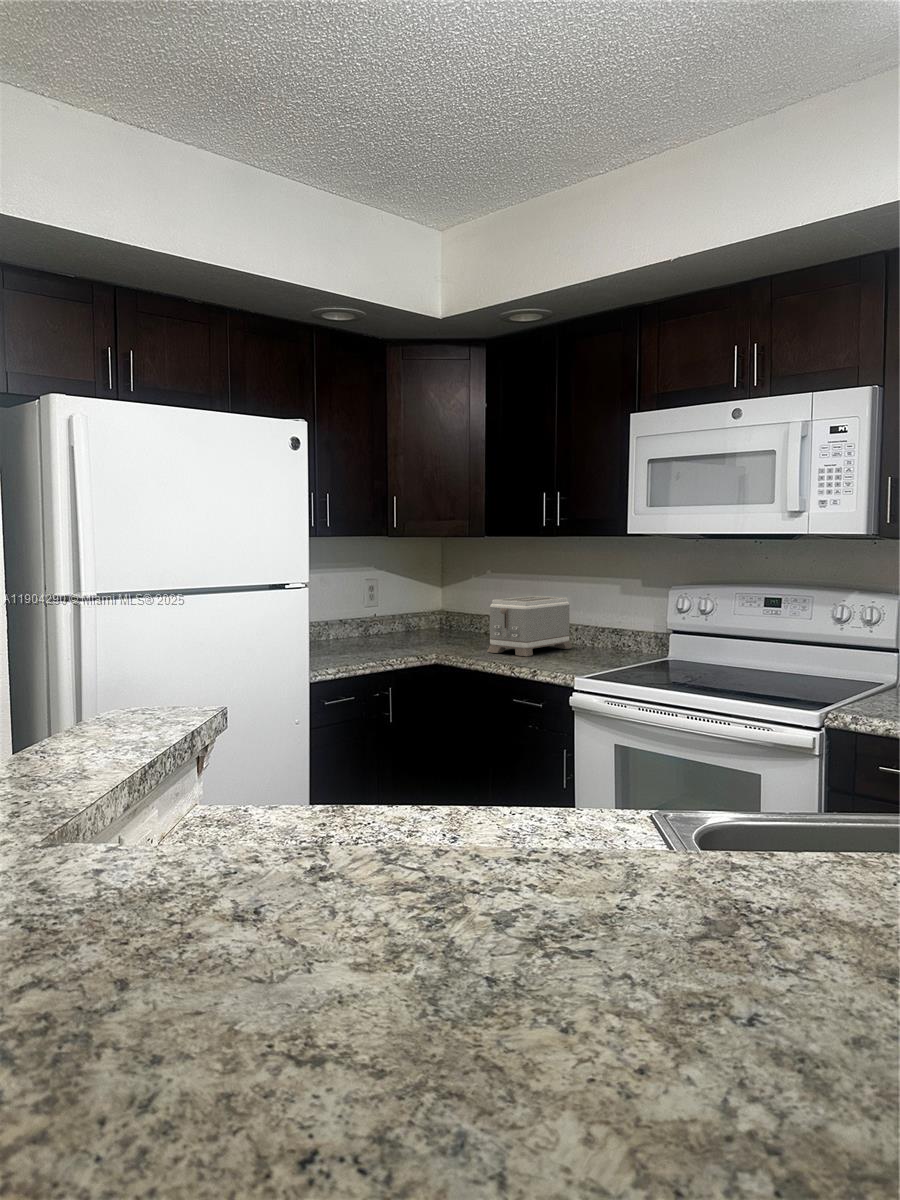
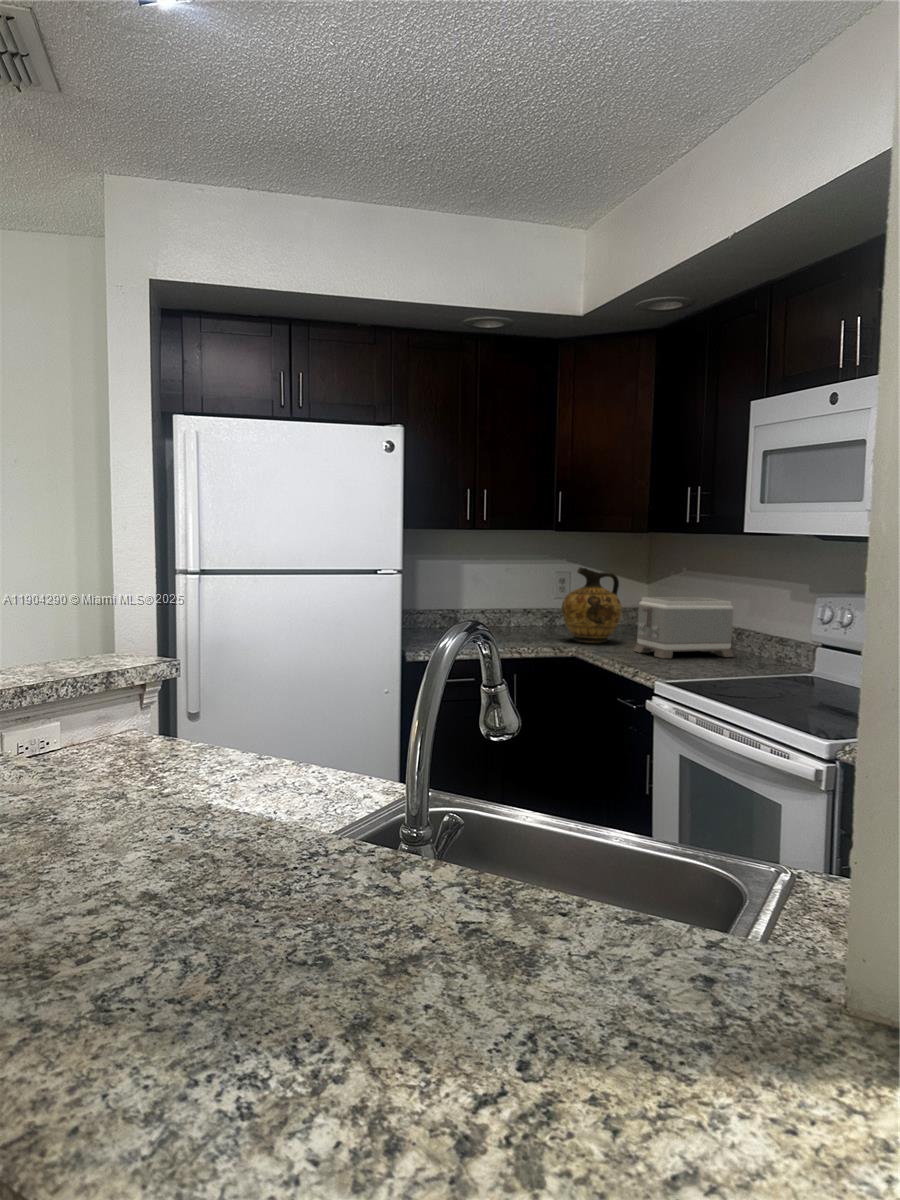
ceramic jug: none [399,575,457,649] -> present [562,567,622,643]

